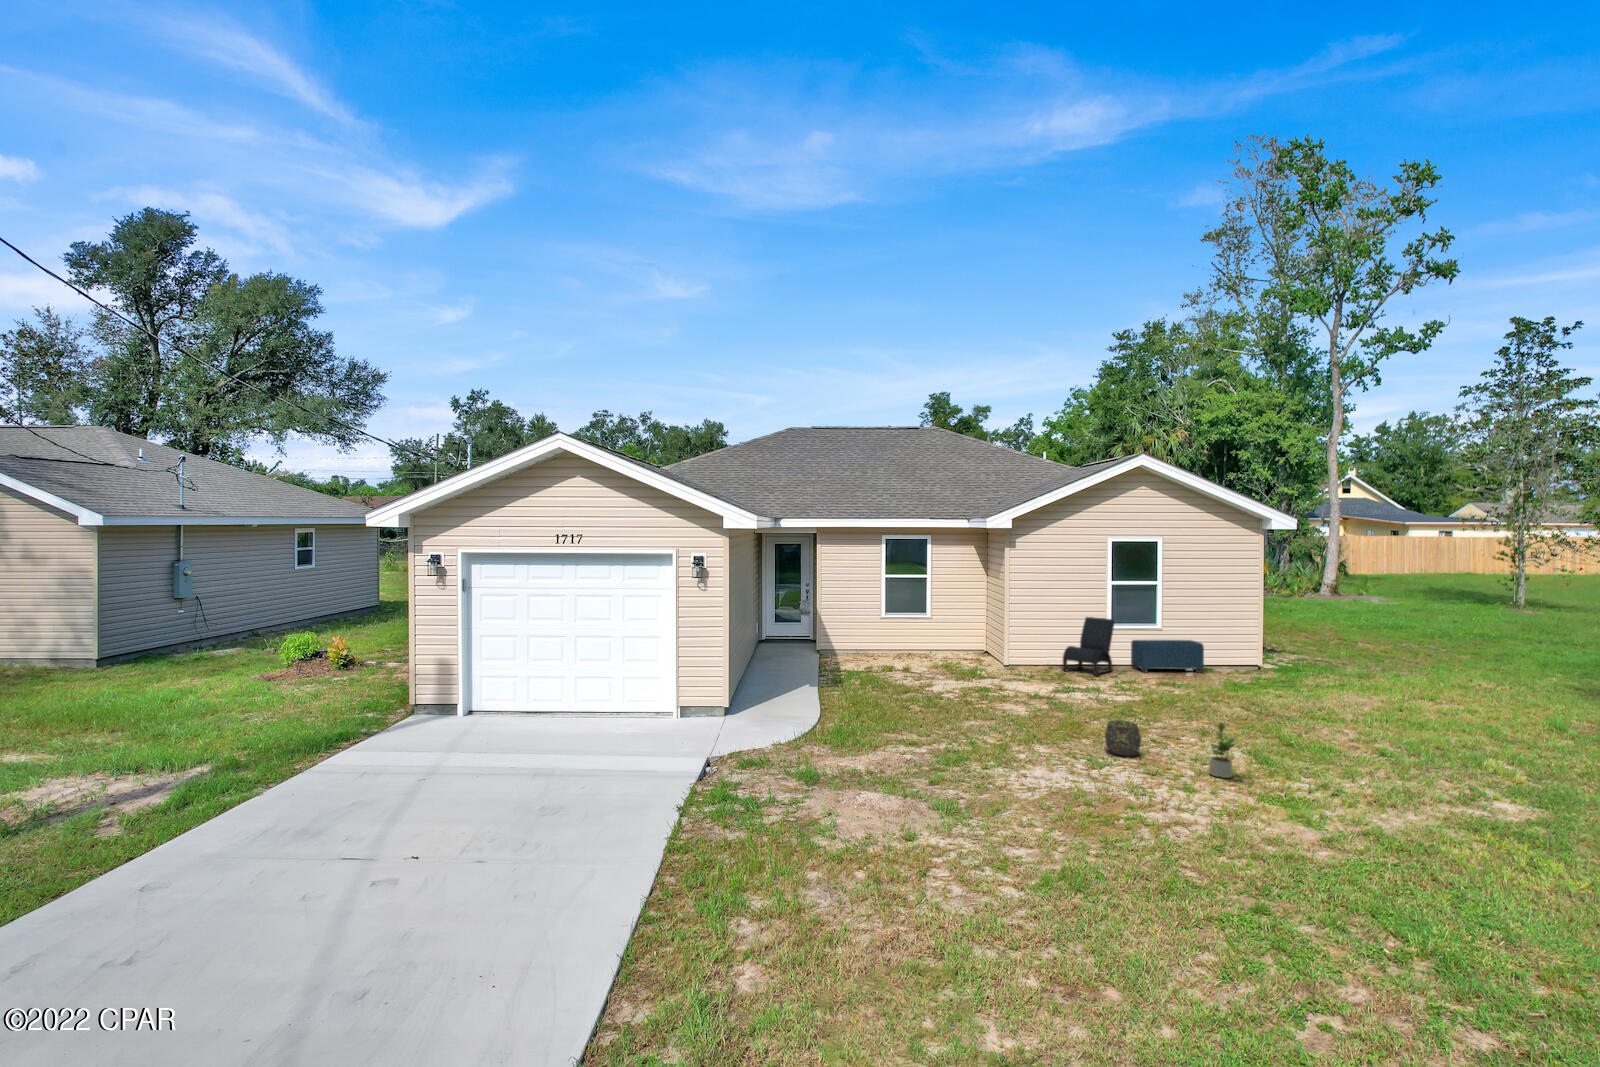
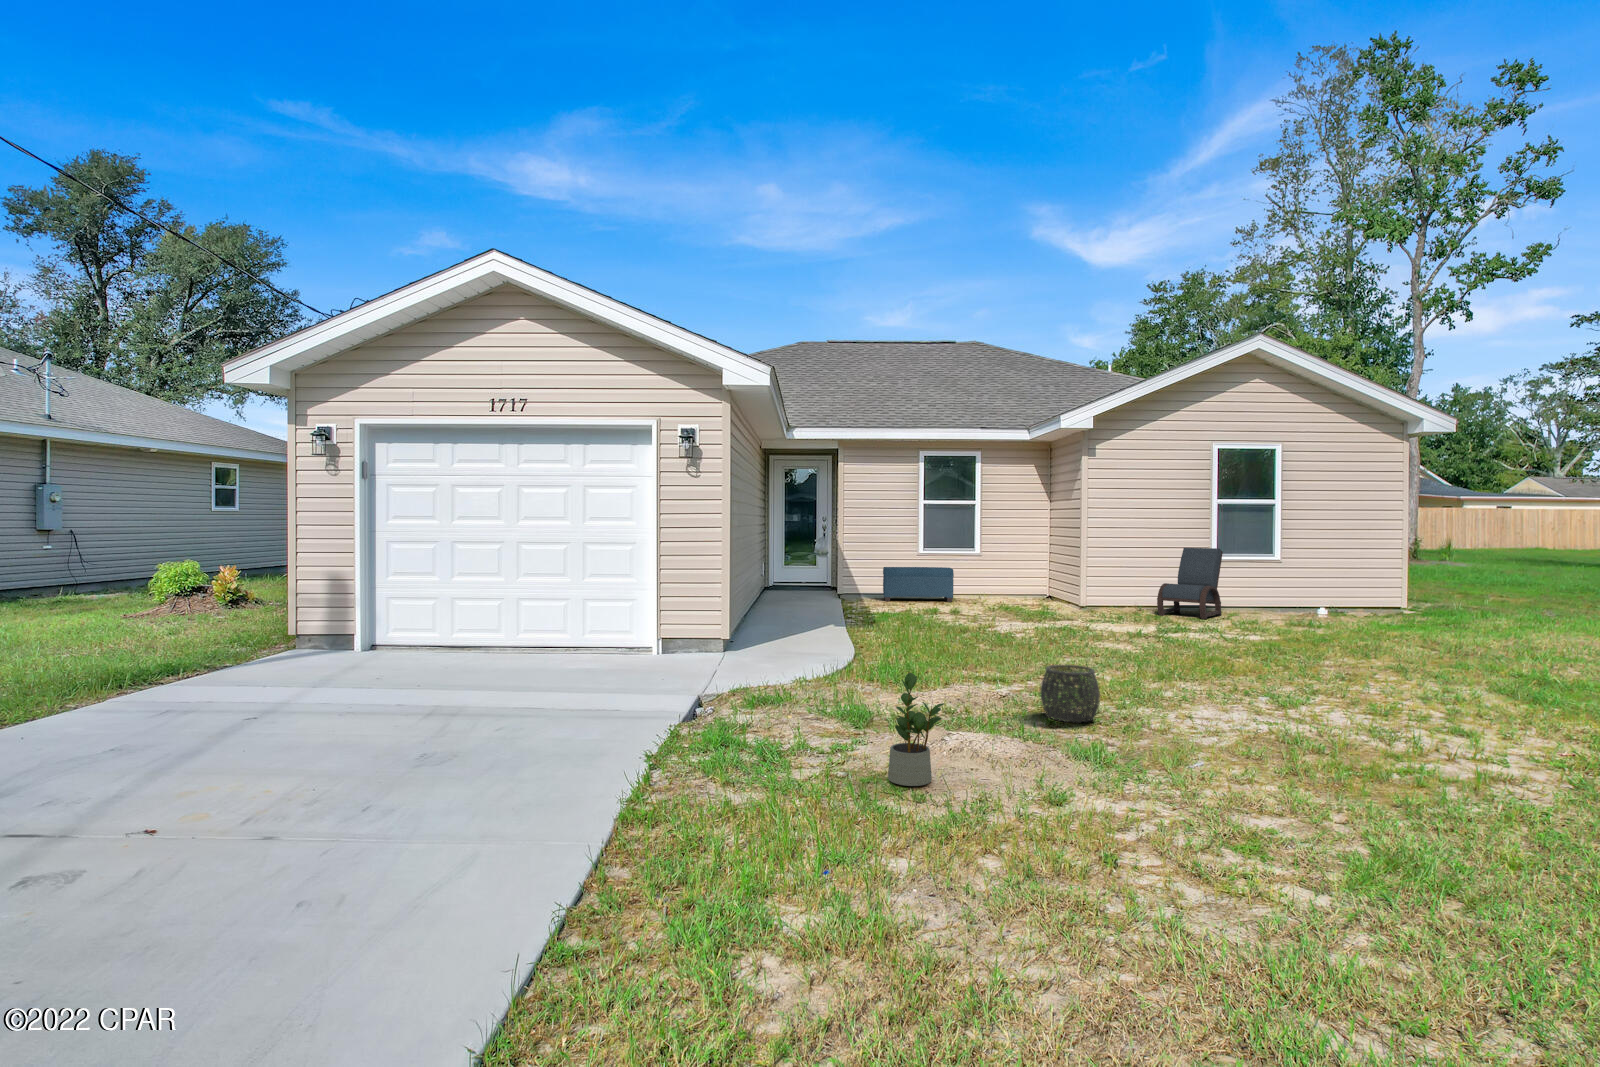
bench: present [1131,640,1204,673] -> present [883,567,954,602]
woven basket: present [1105,720,1141,756] -> present [1040,665,1100,723]
potted plant: present [1209,722,1236,778] -> present [888,673,944,786]

